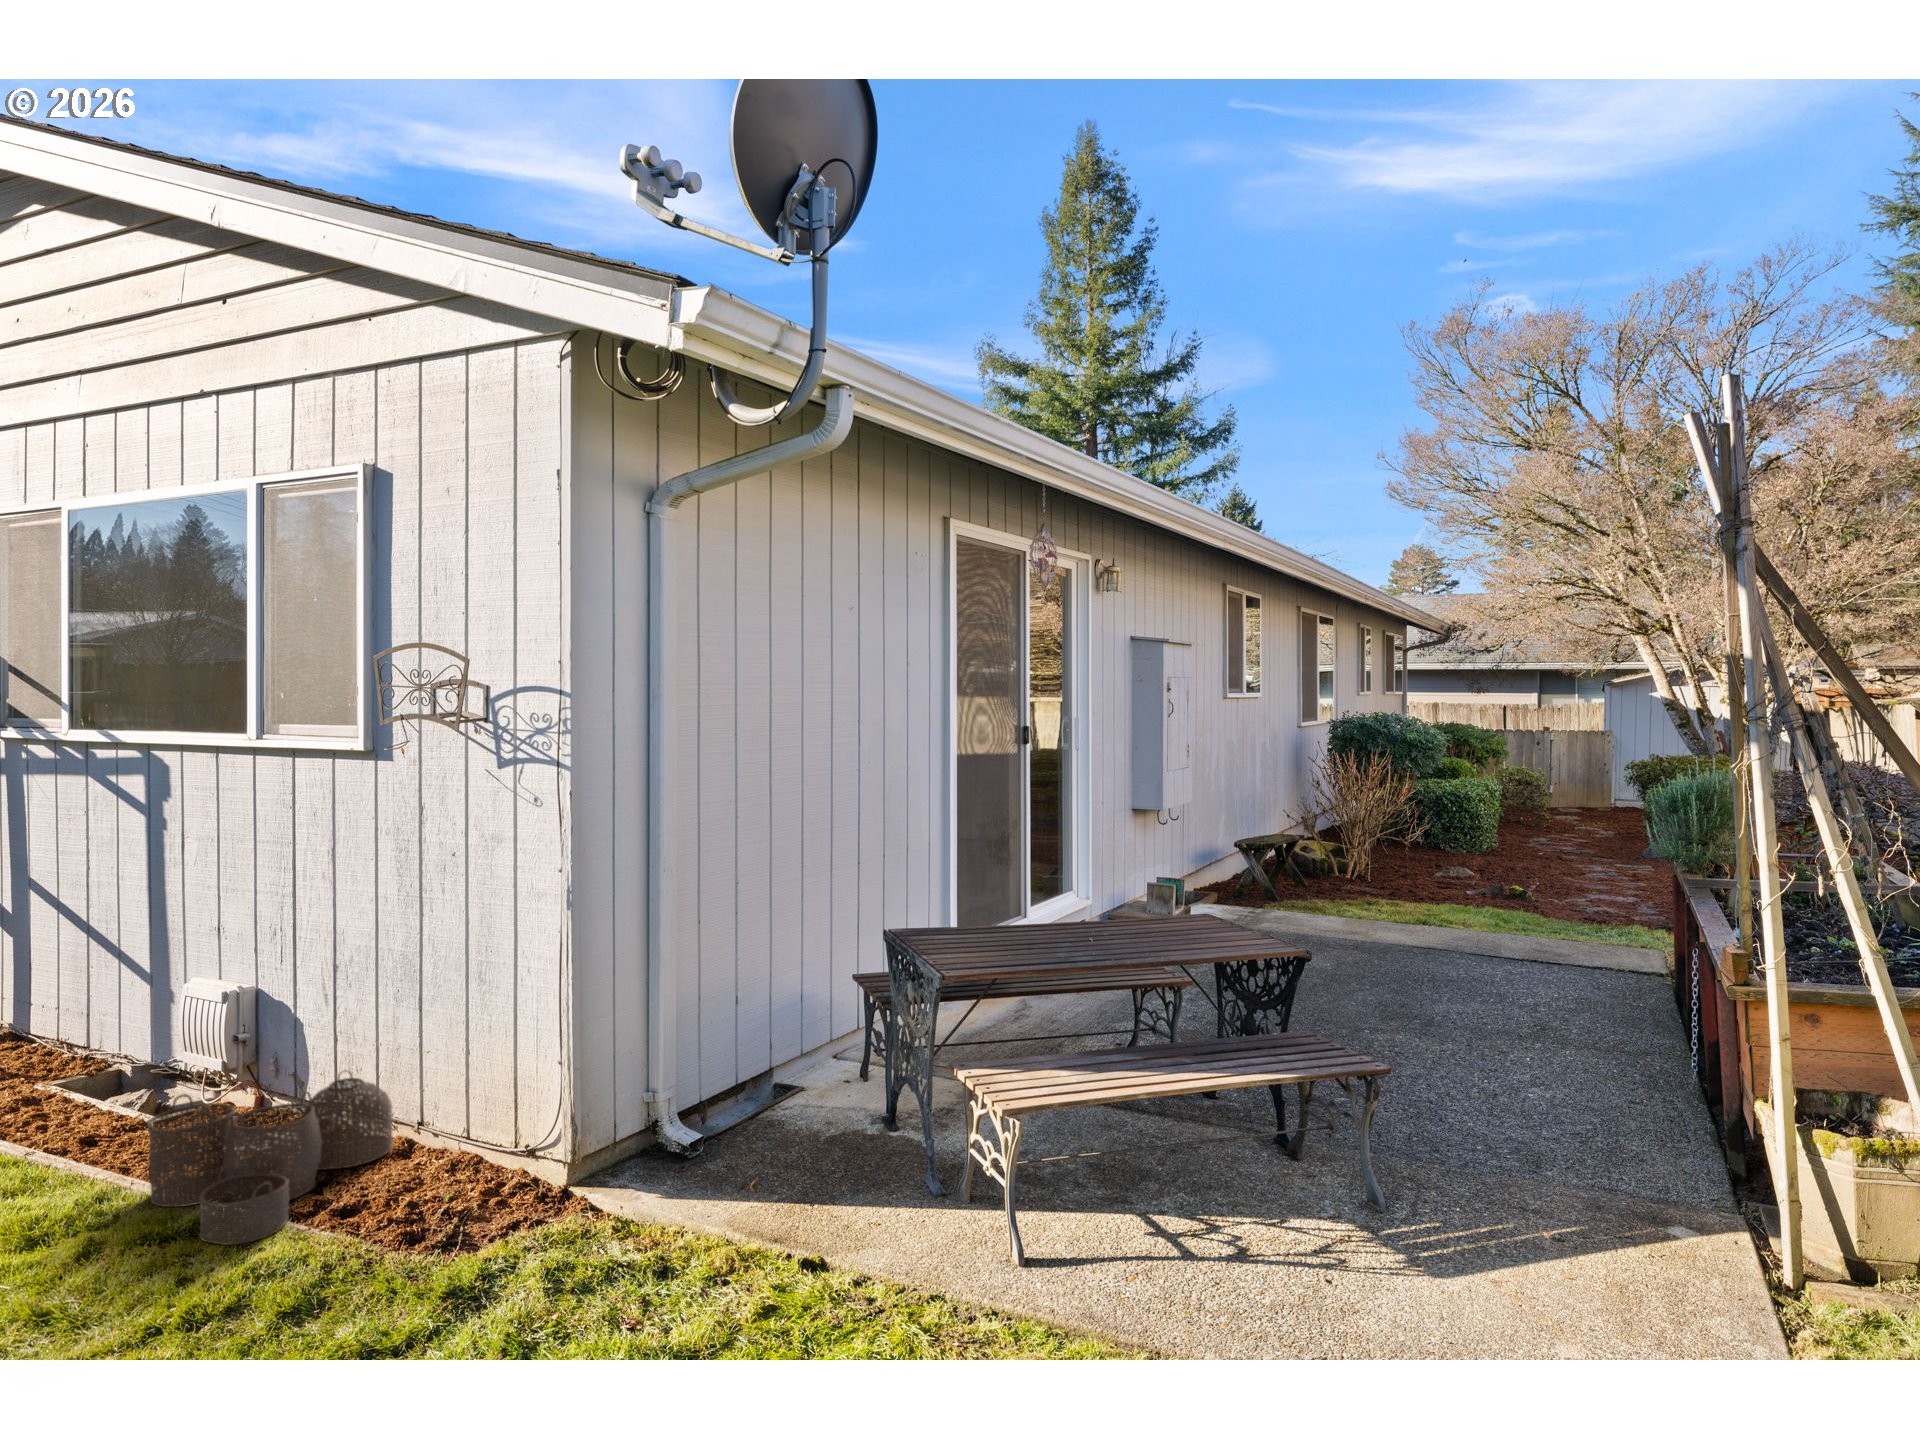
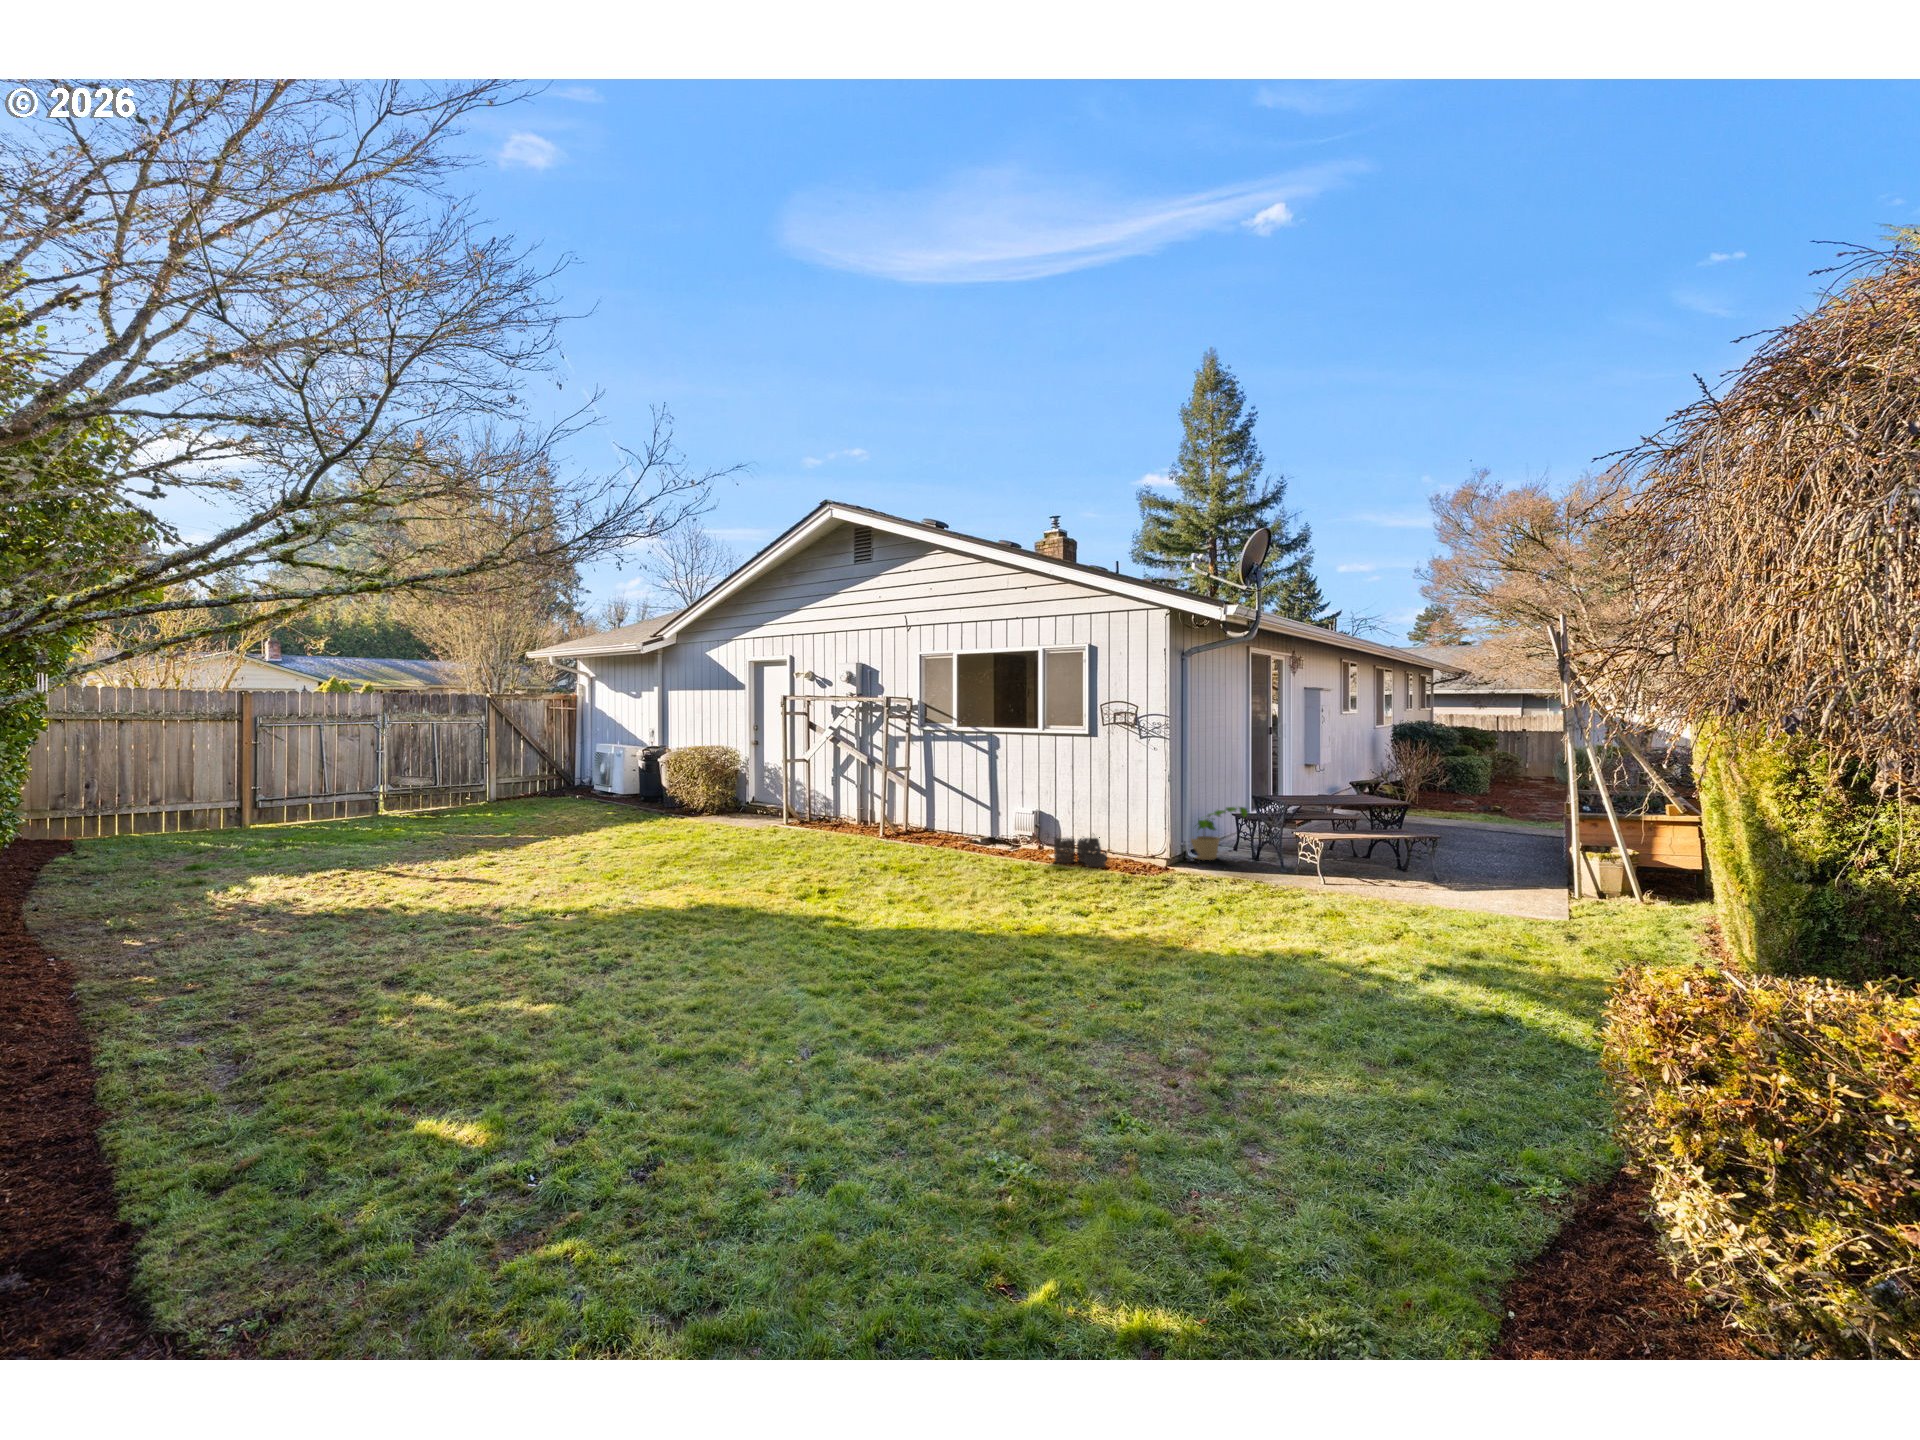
potted plant: none [641,996,820,1171] -> present [1191,807,1248,860]

